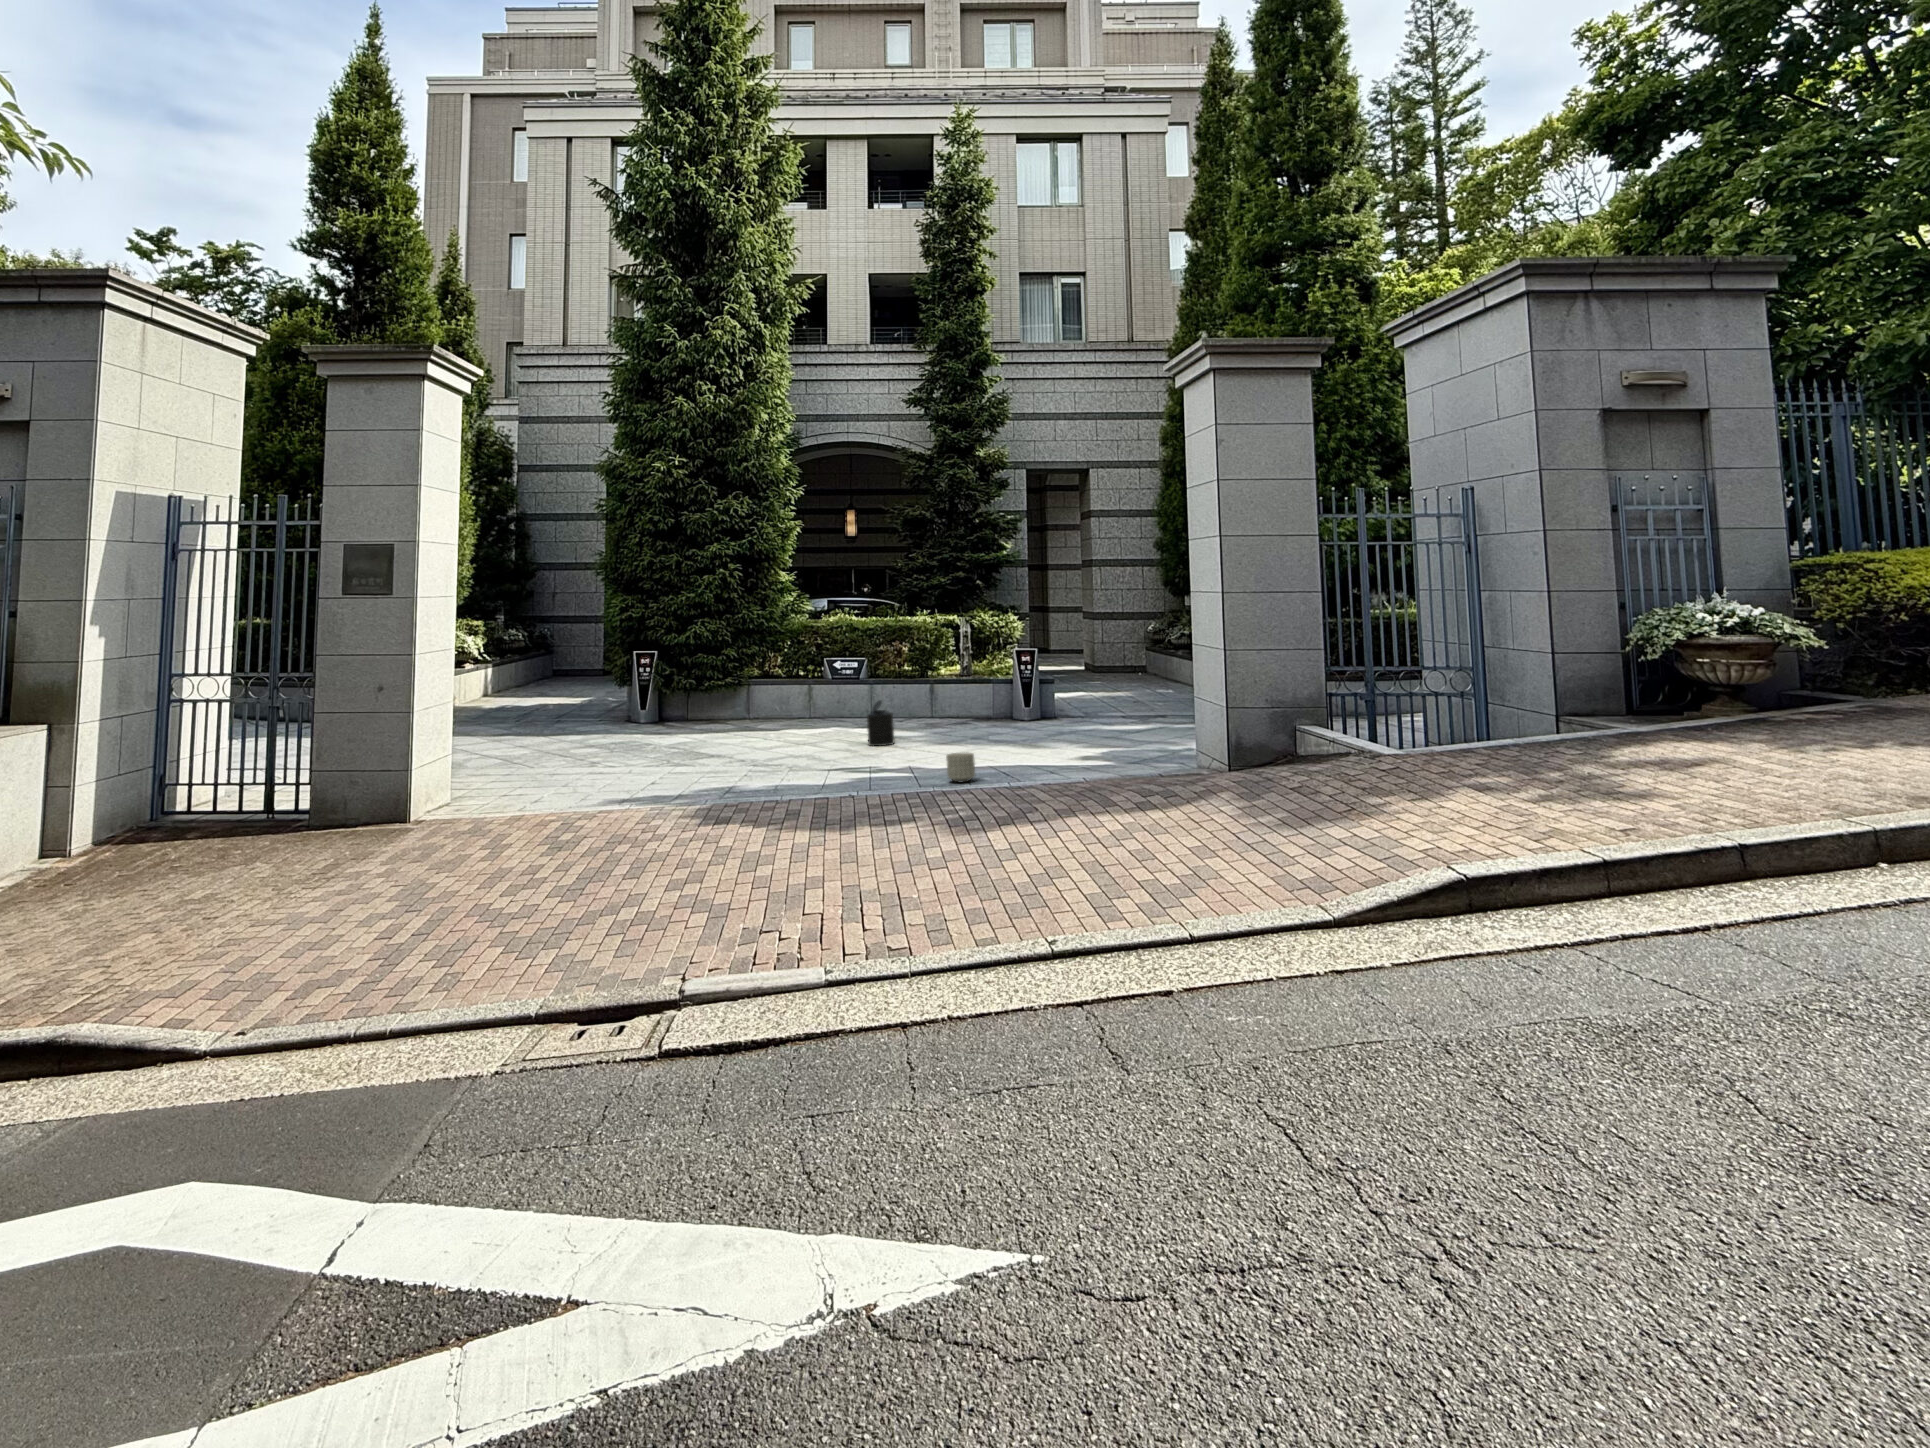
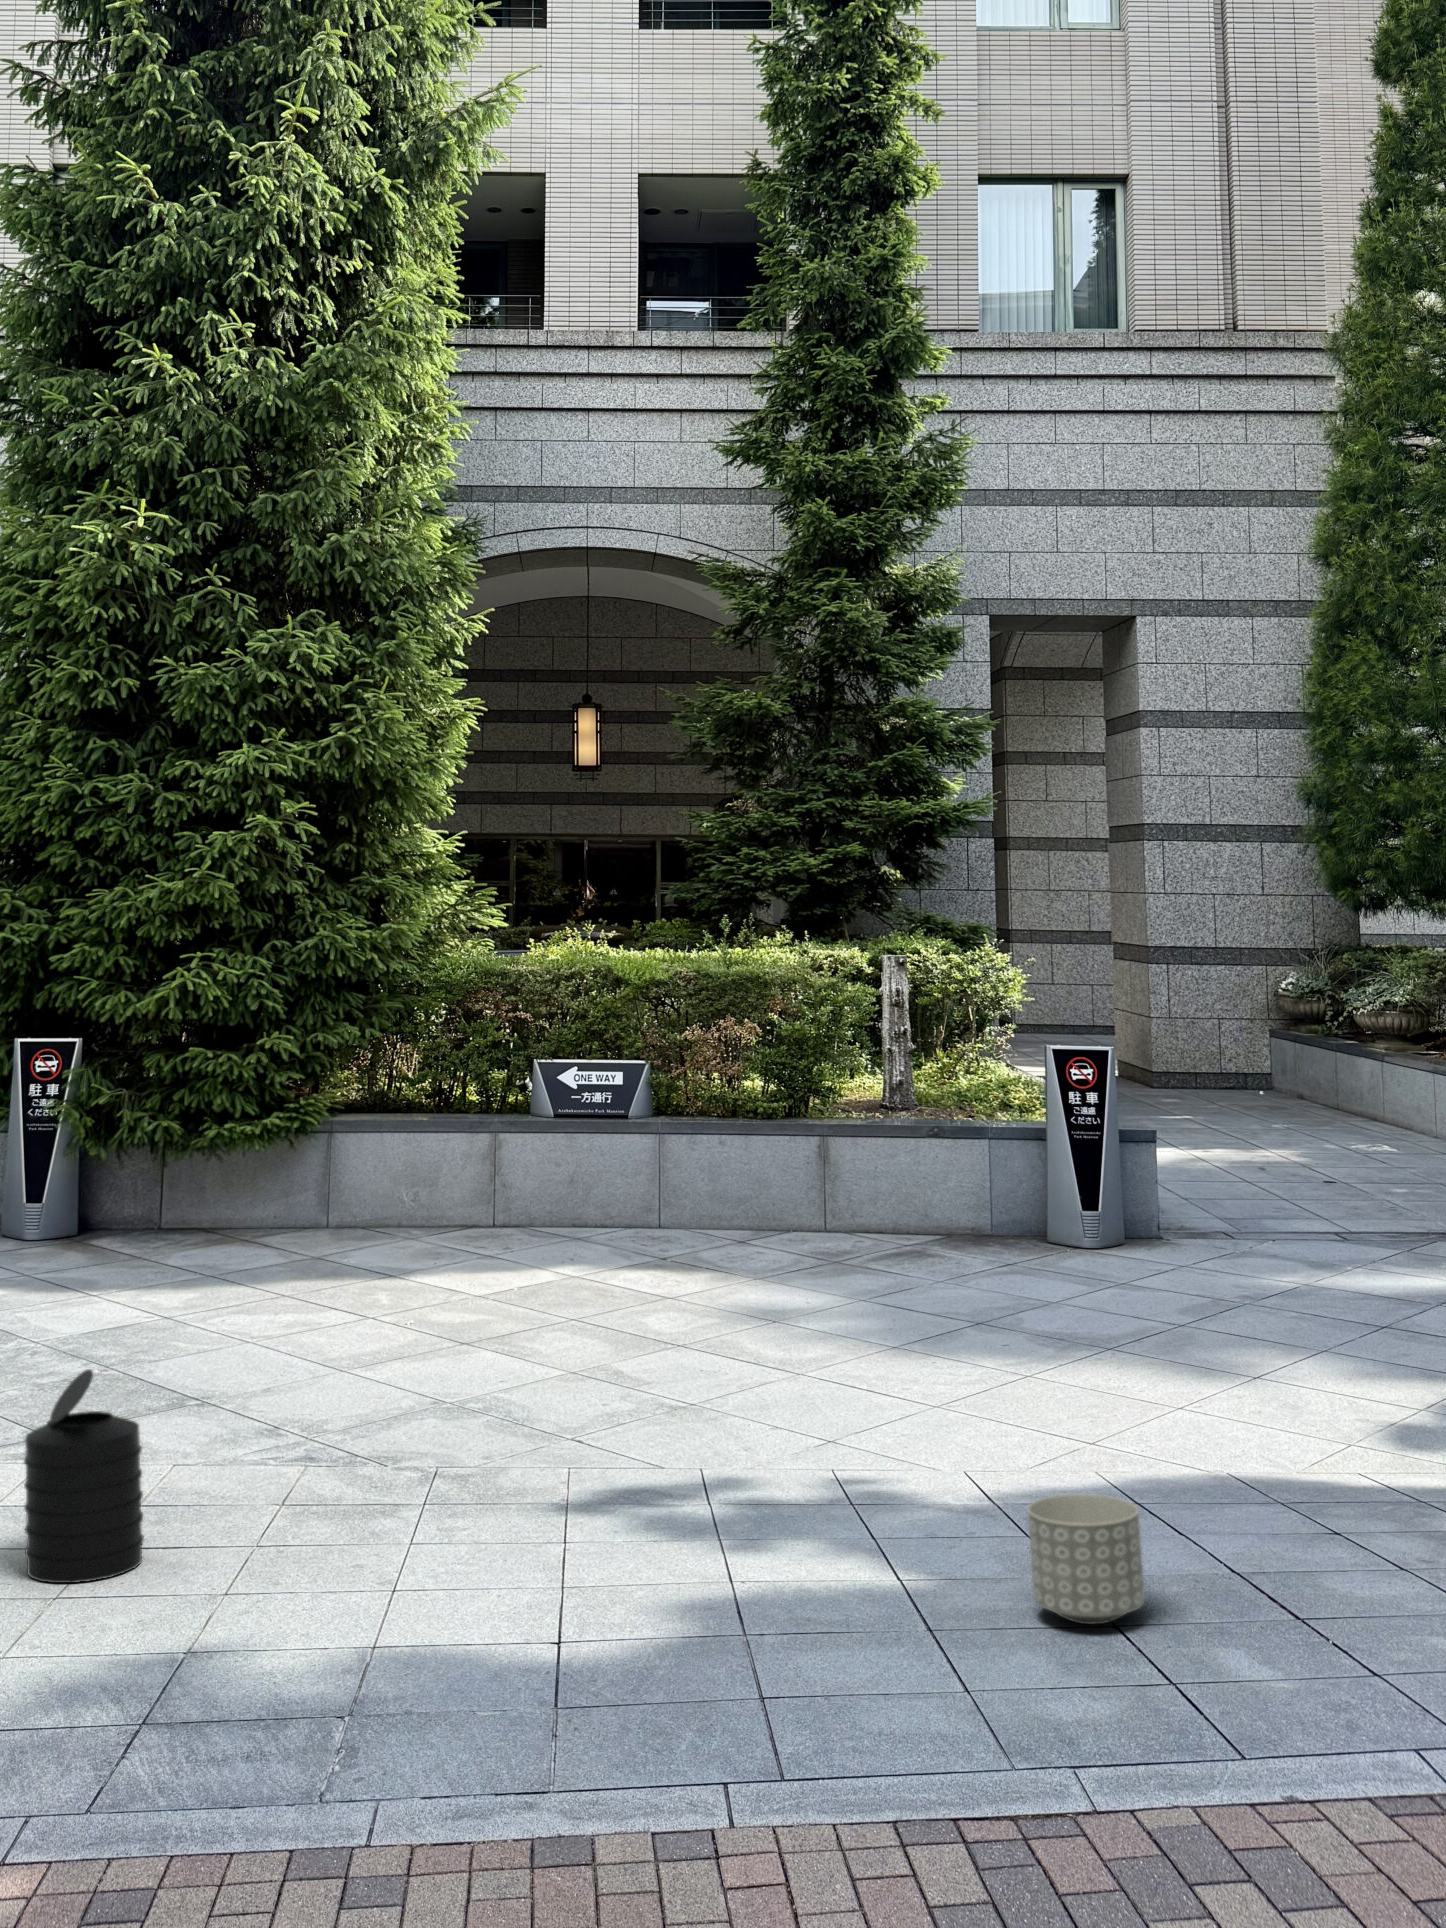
trash can: present [867,700,894,746] -> present [24,1369,144,1583]

